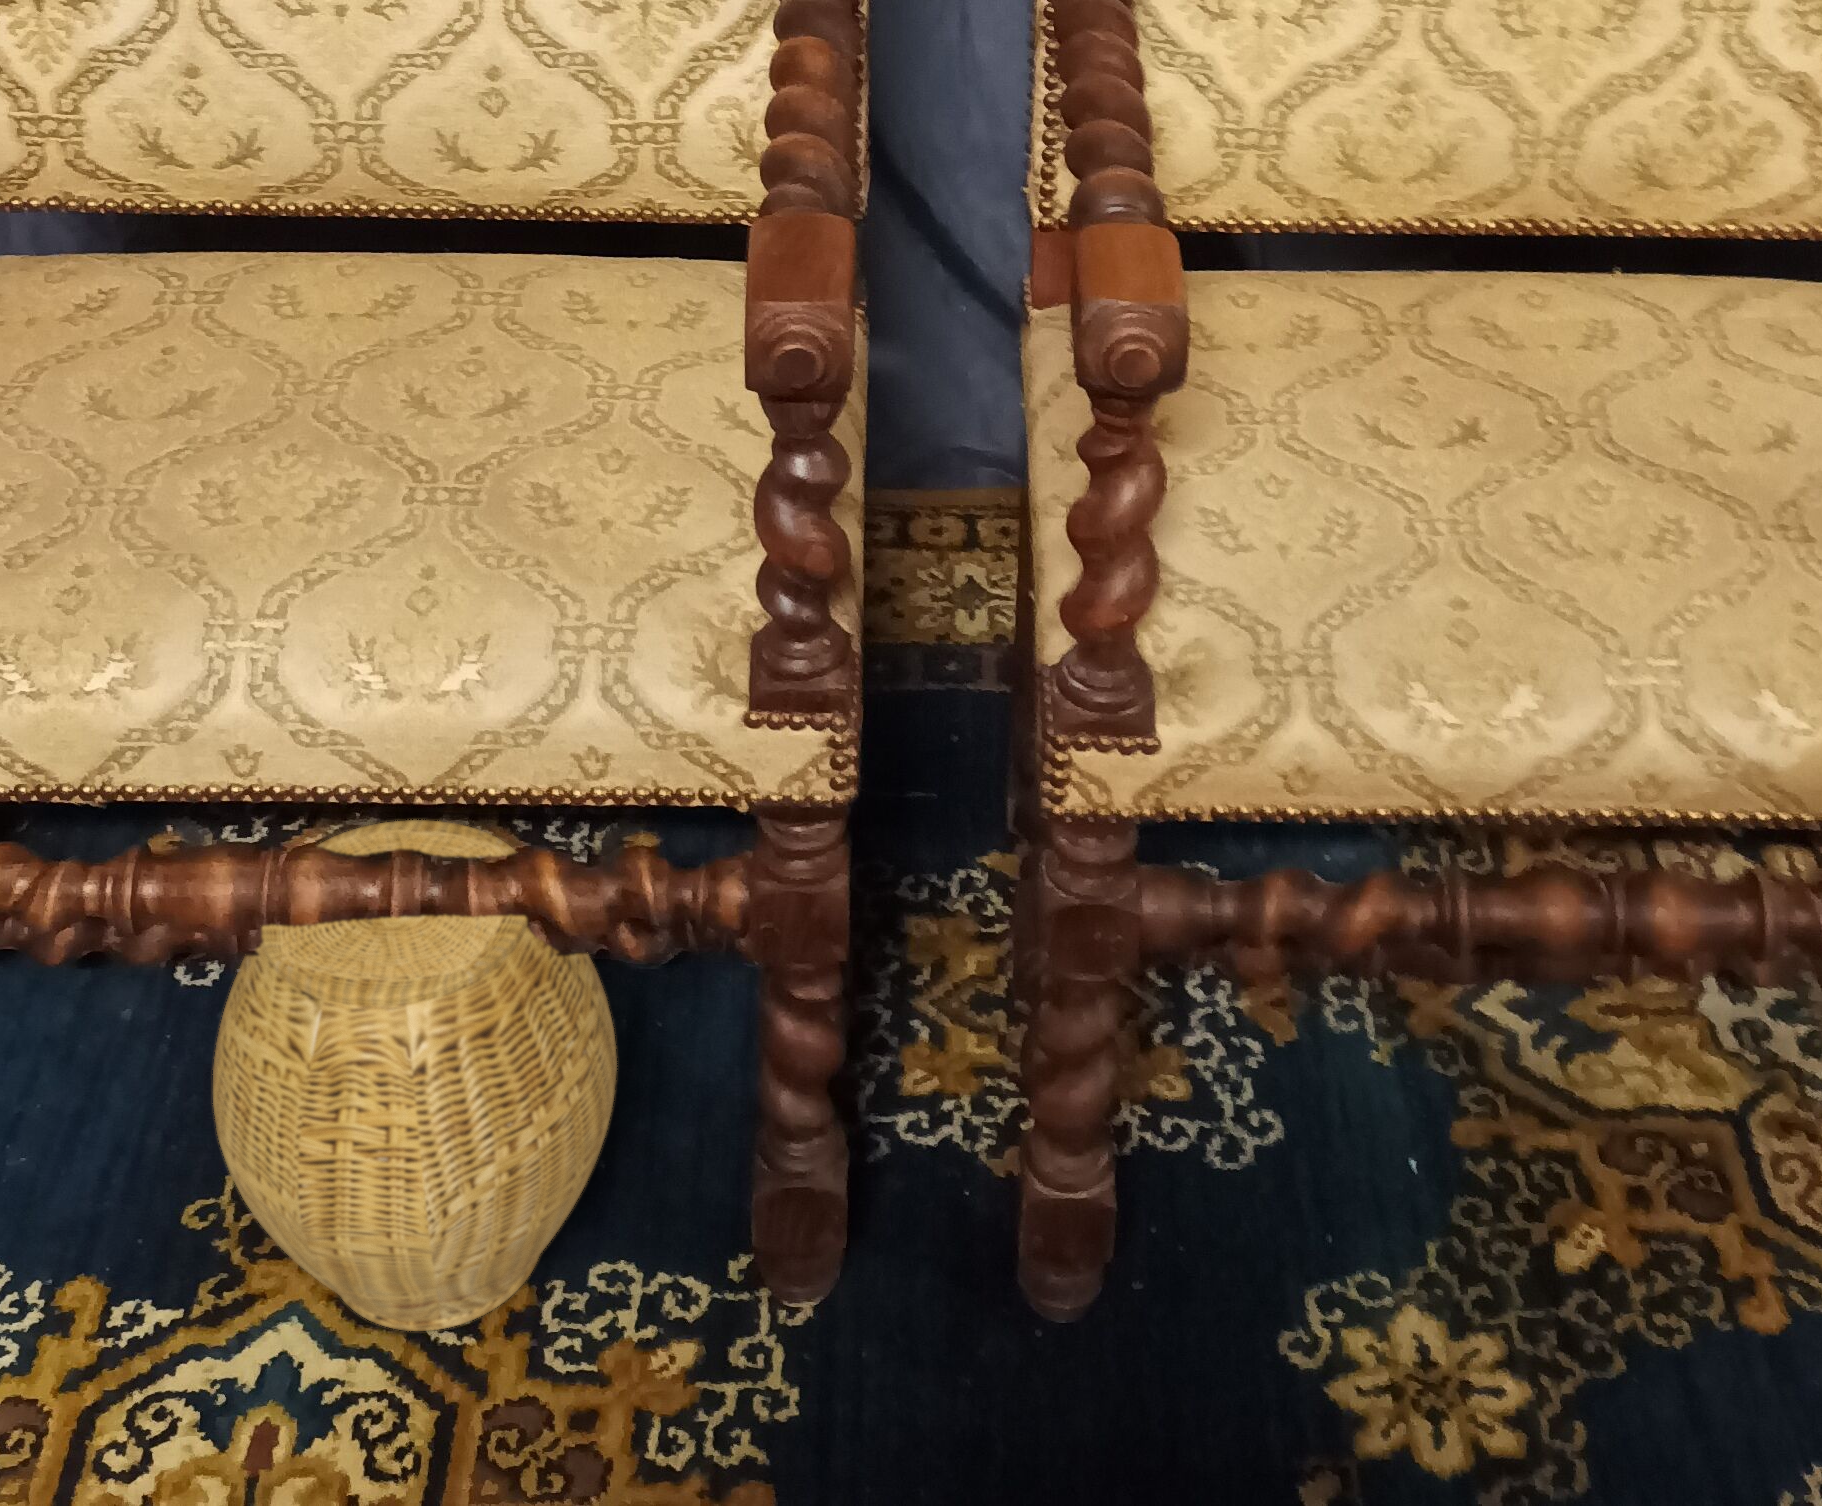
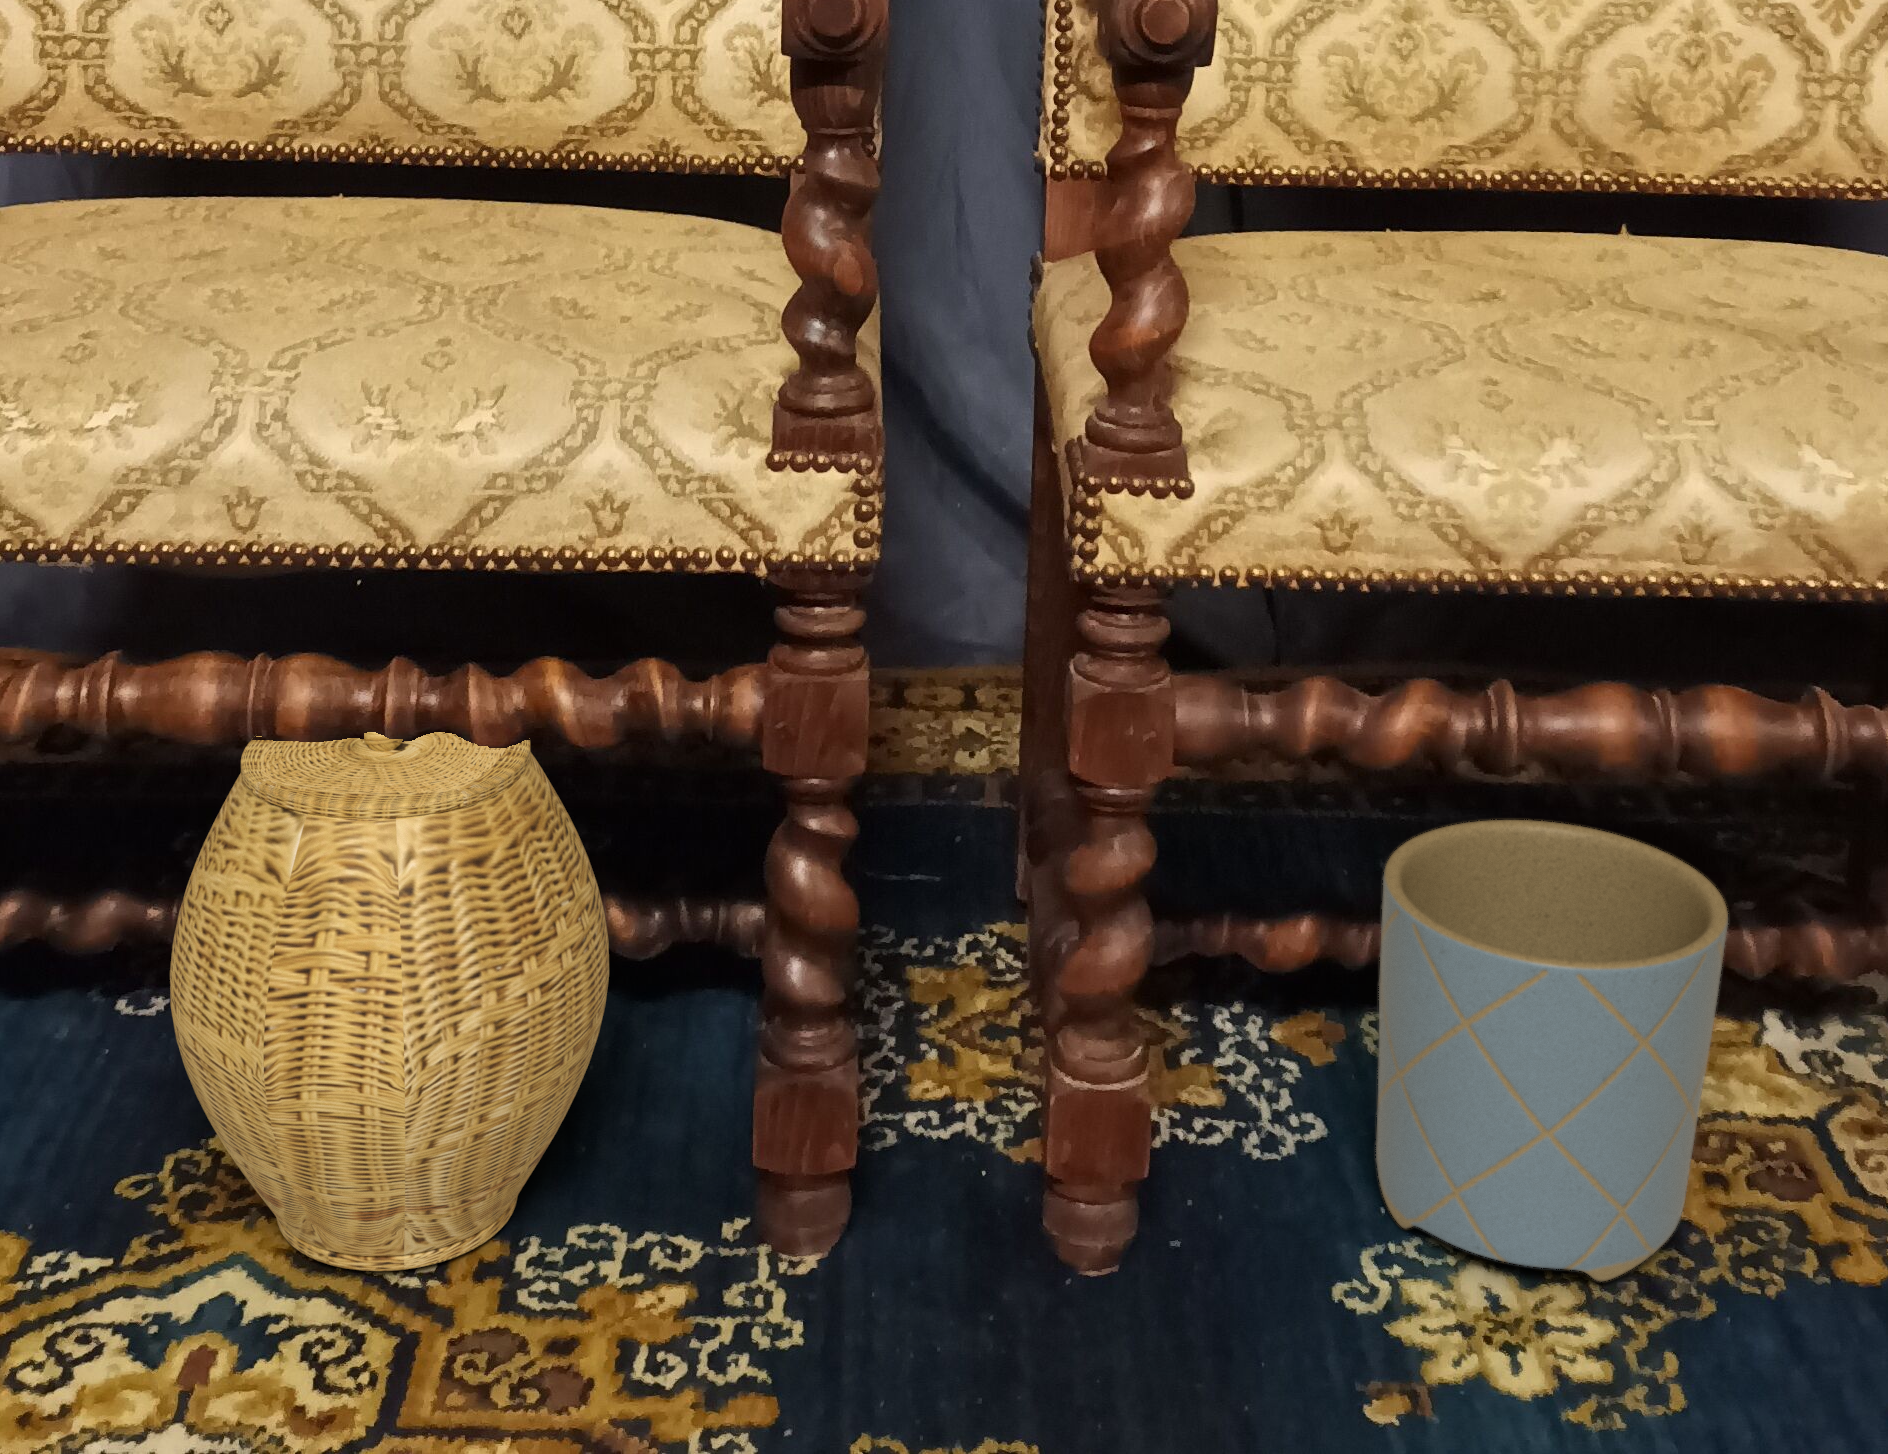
planter: none [1325,888,1657,1332] -> present [1376,820,1728,1281]

